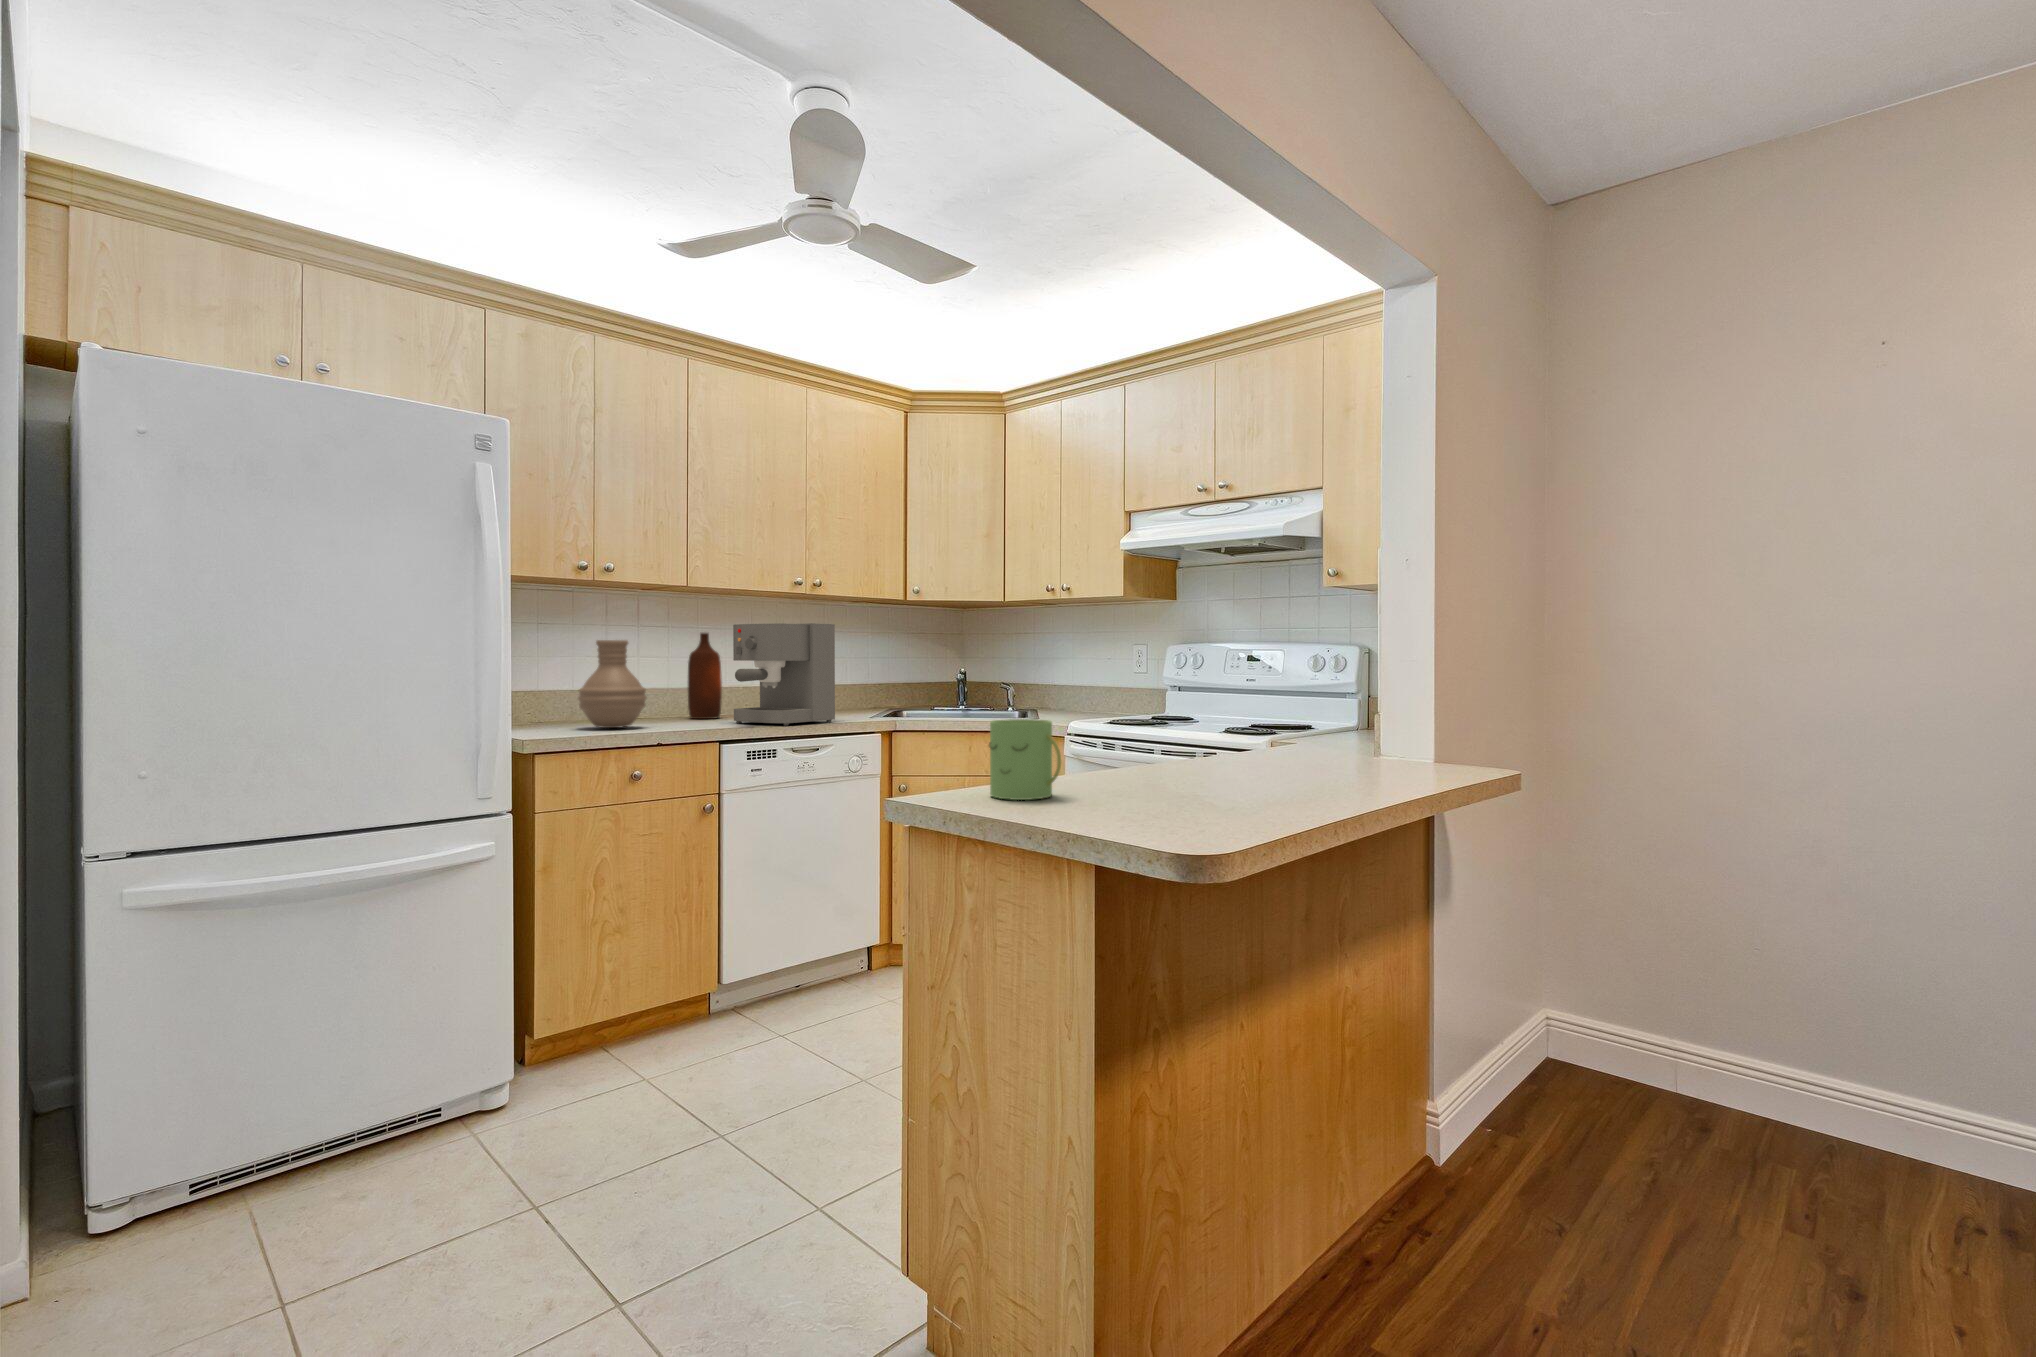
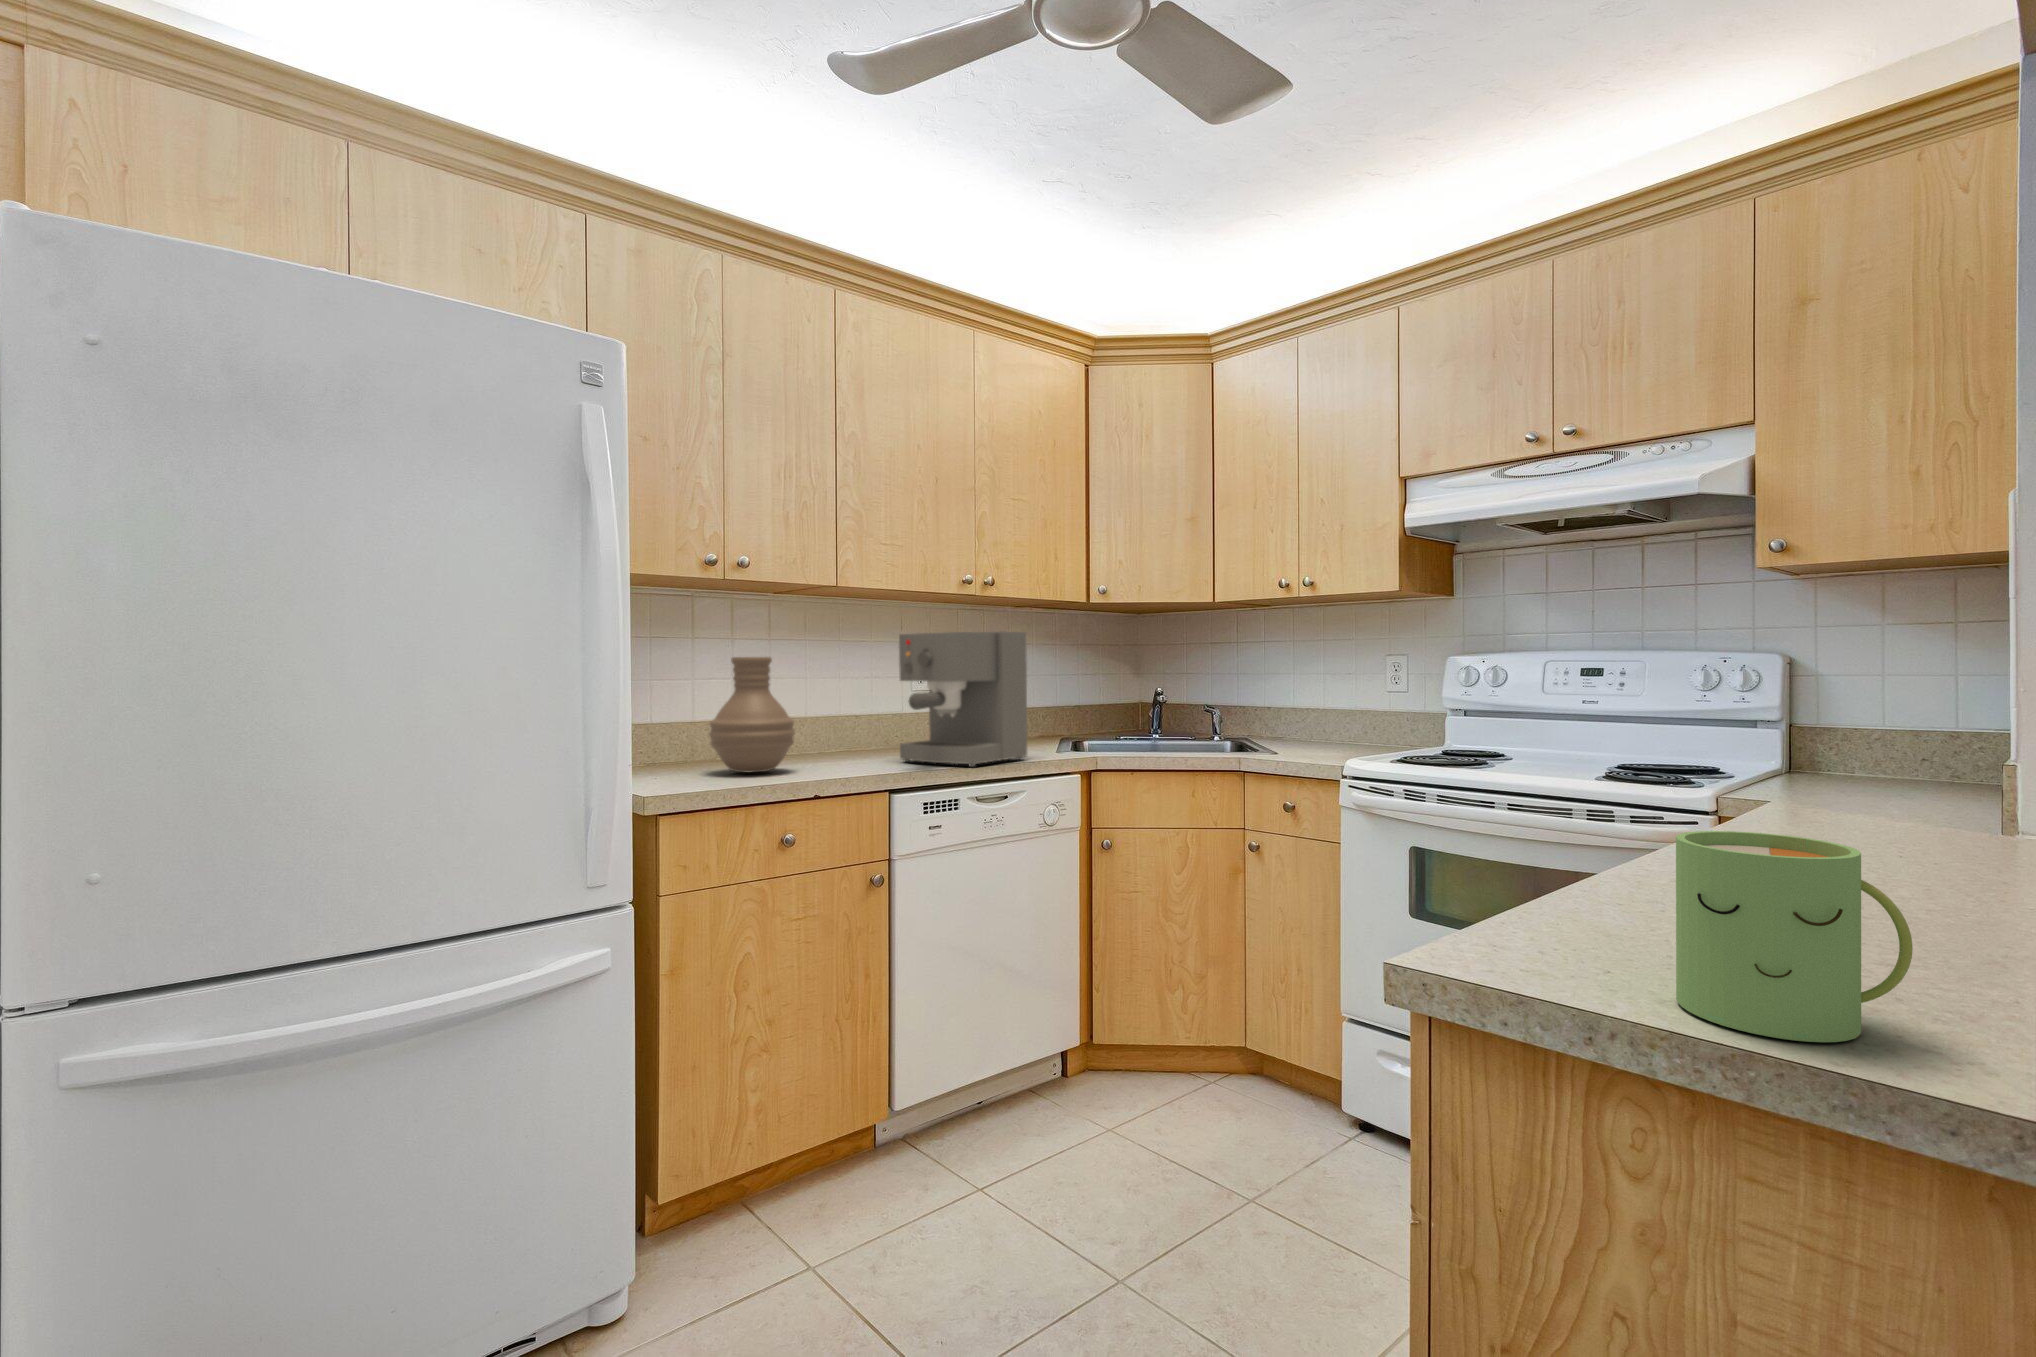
bottle: present [688,633,722,719] -> none [836,645,876,754]

